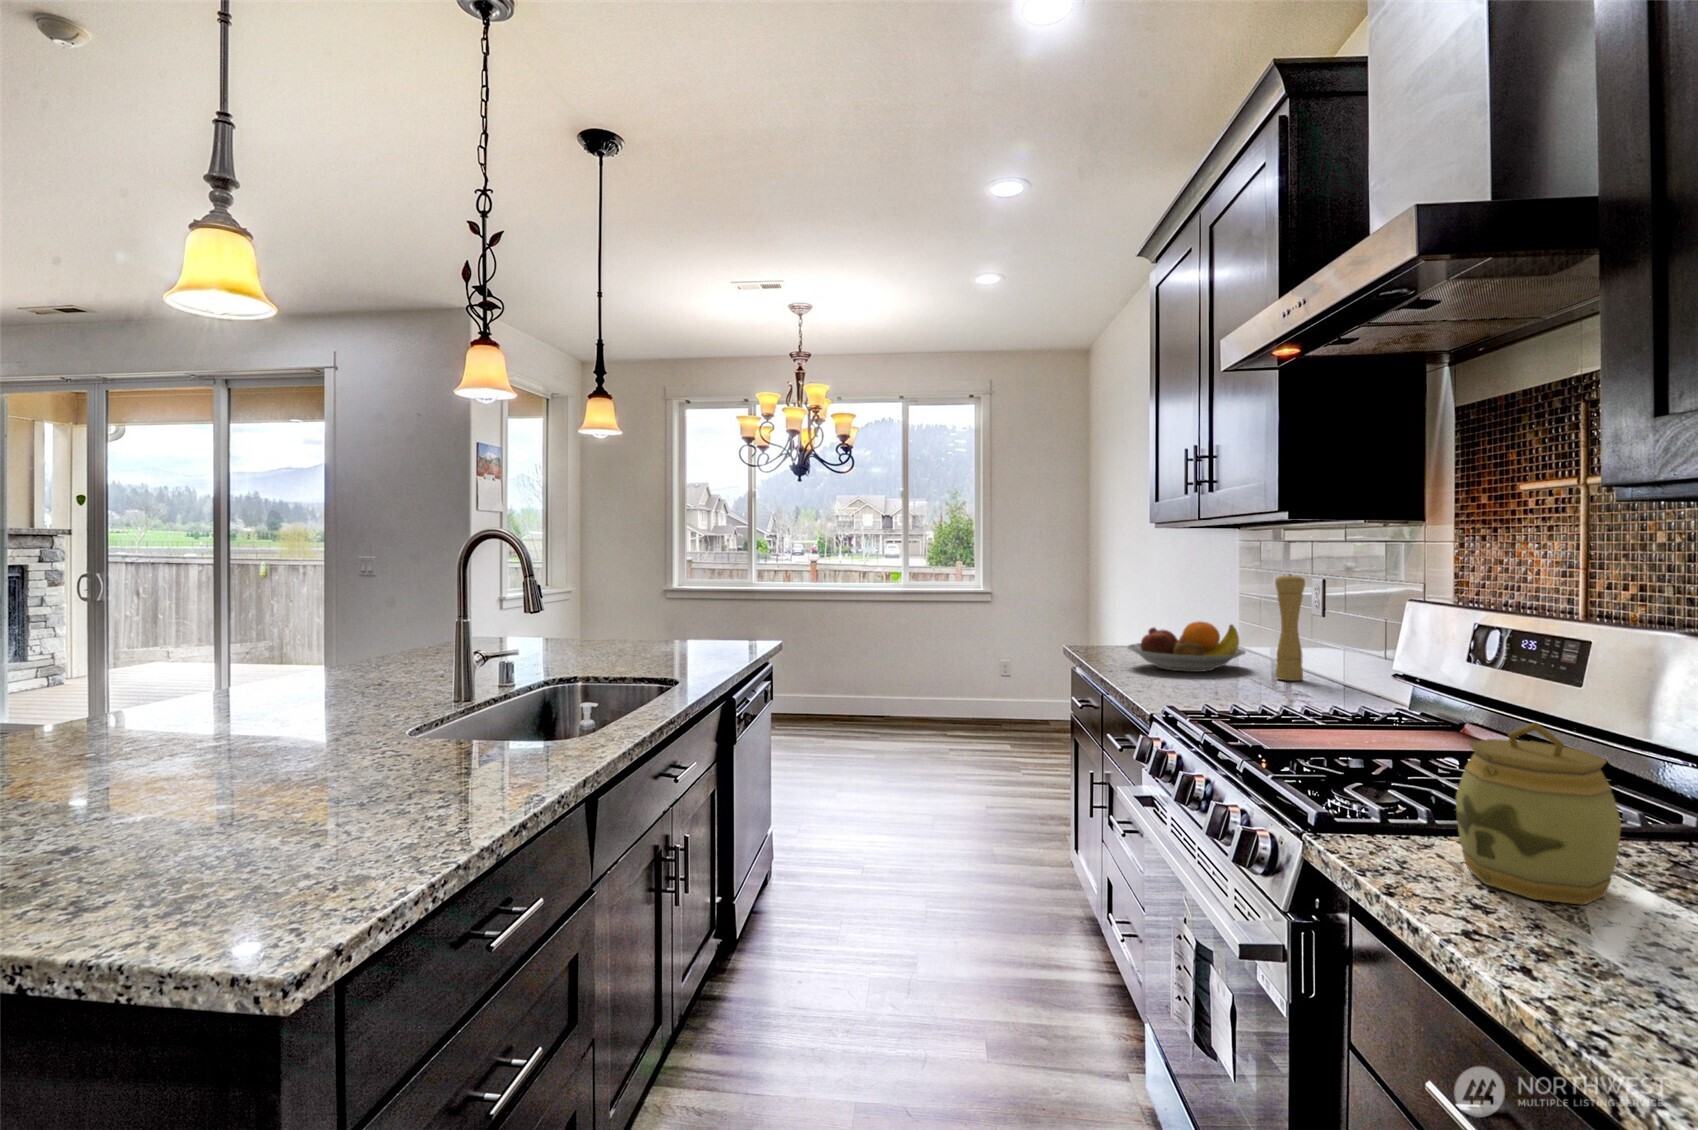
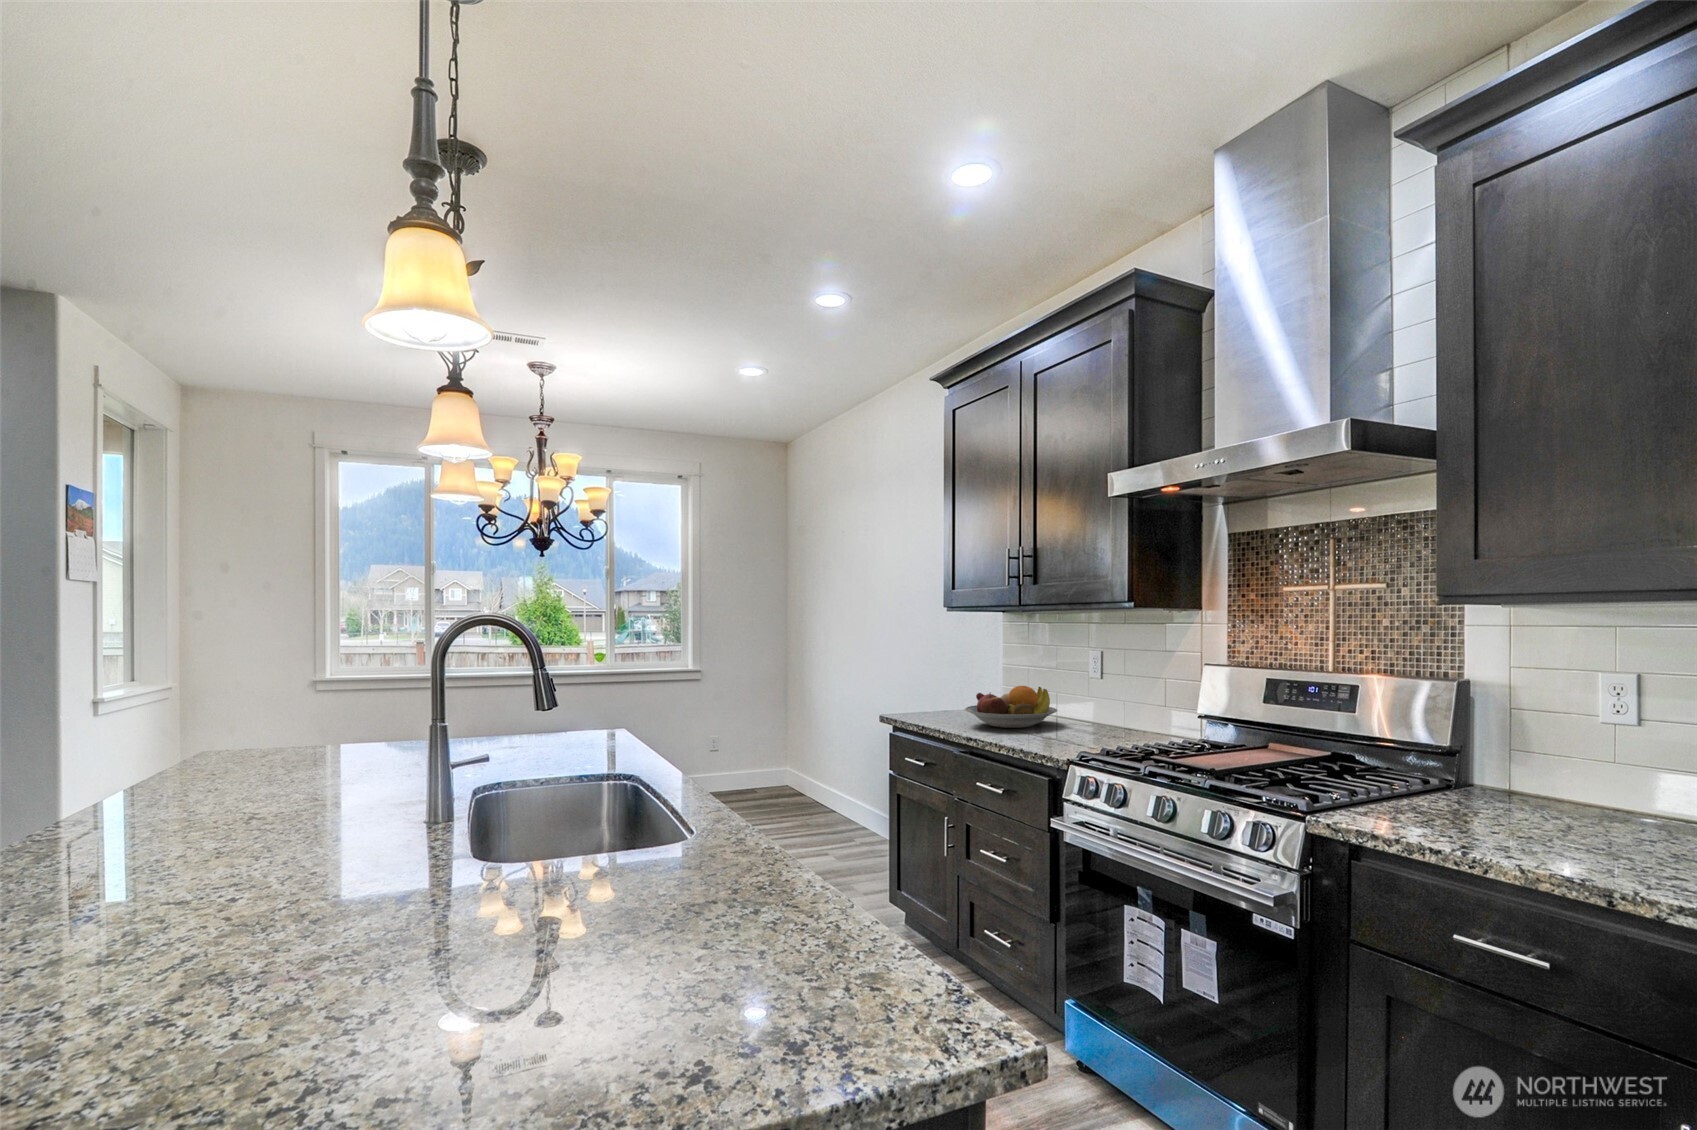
pepper mill: present [1275,574,1305,681] -> none [1087,646,1110,728]
jar: present [1456,723,1621,905] -> none [1420,737,1505,838]

